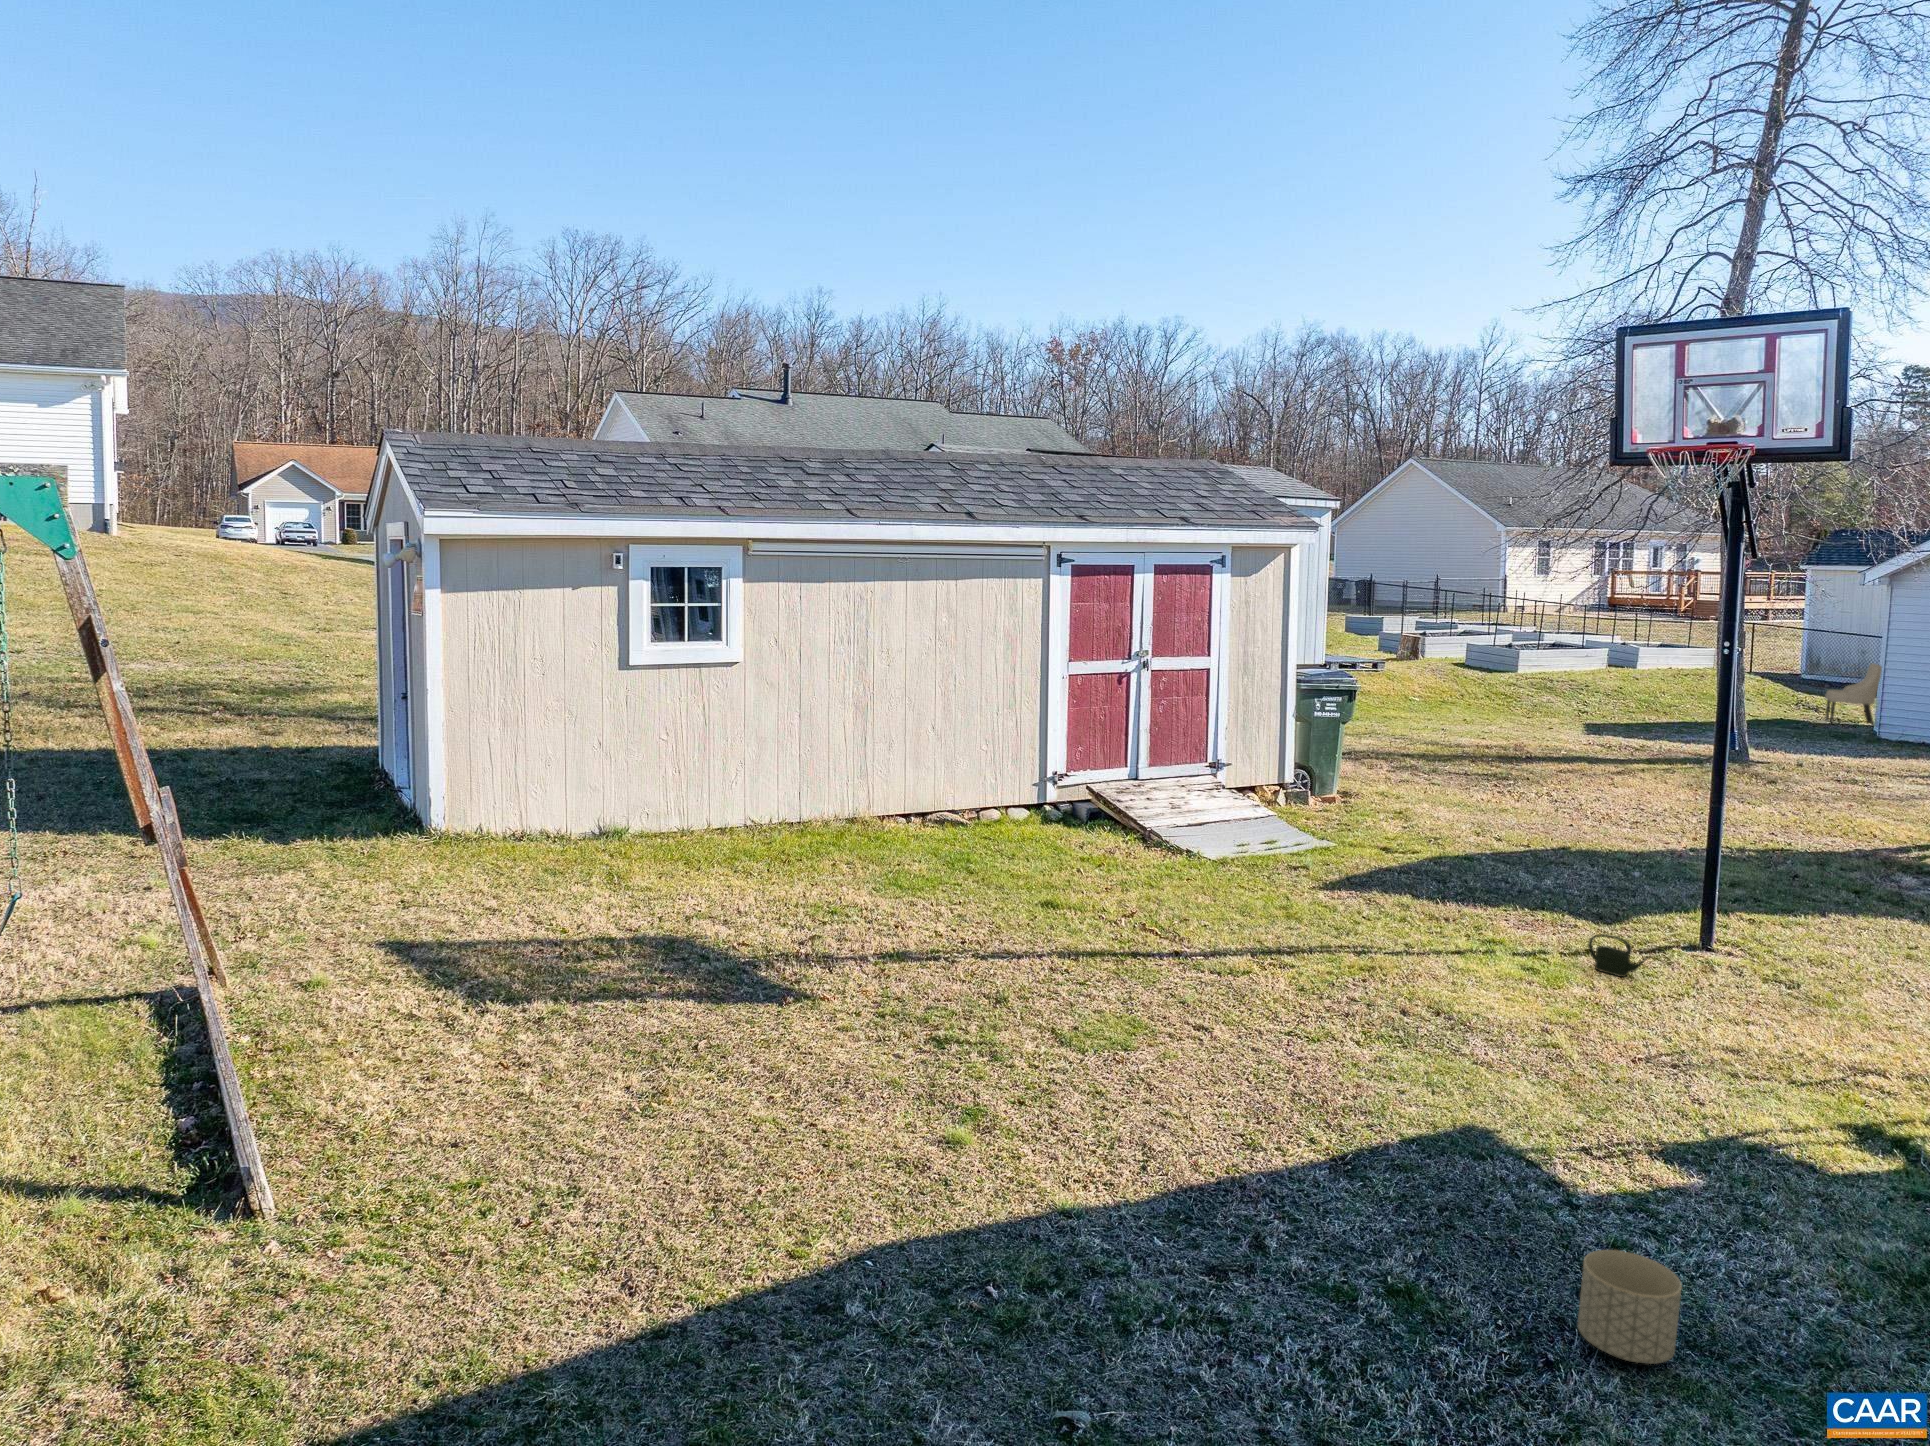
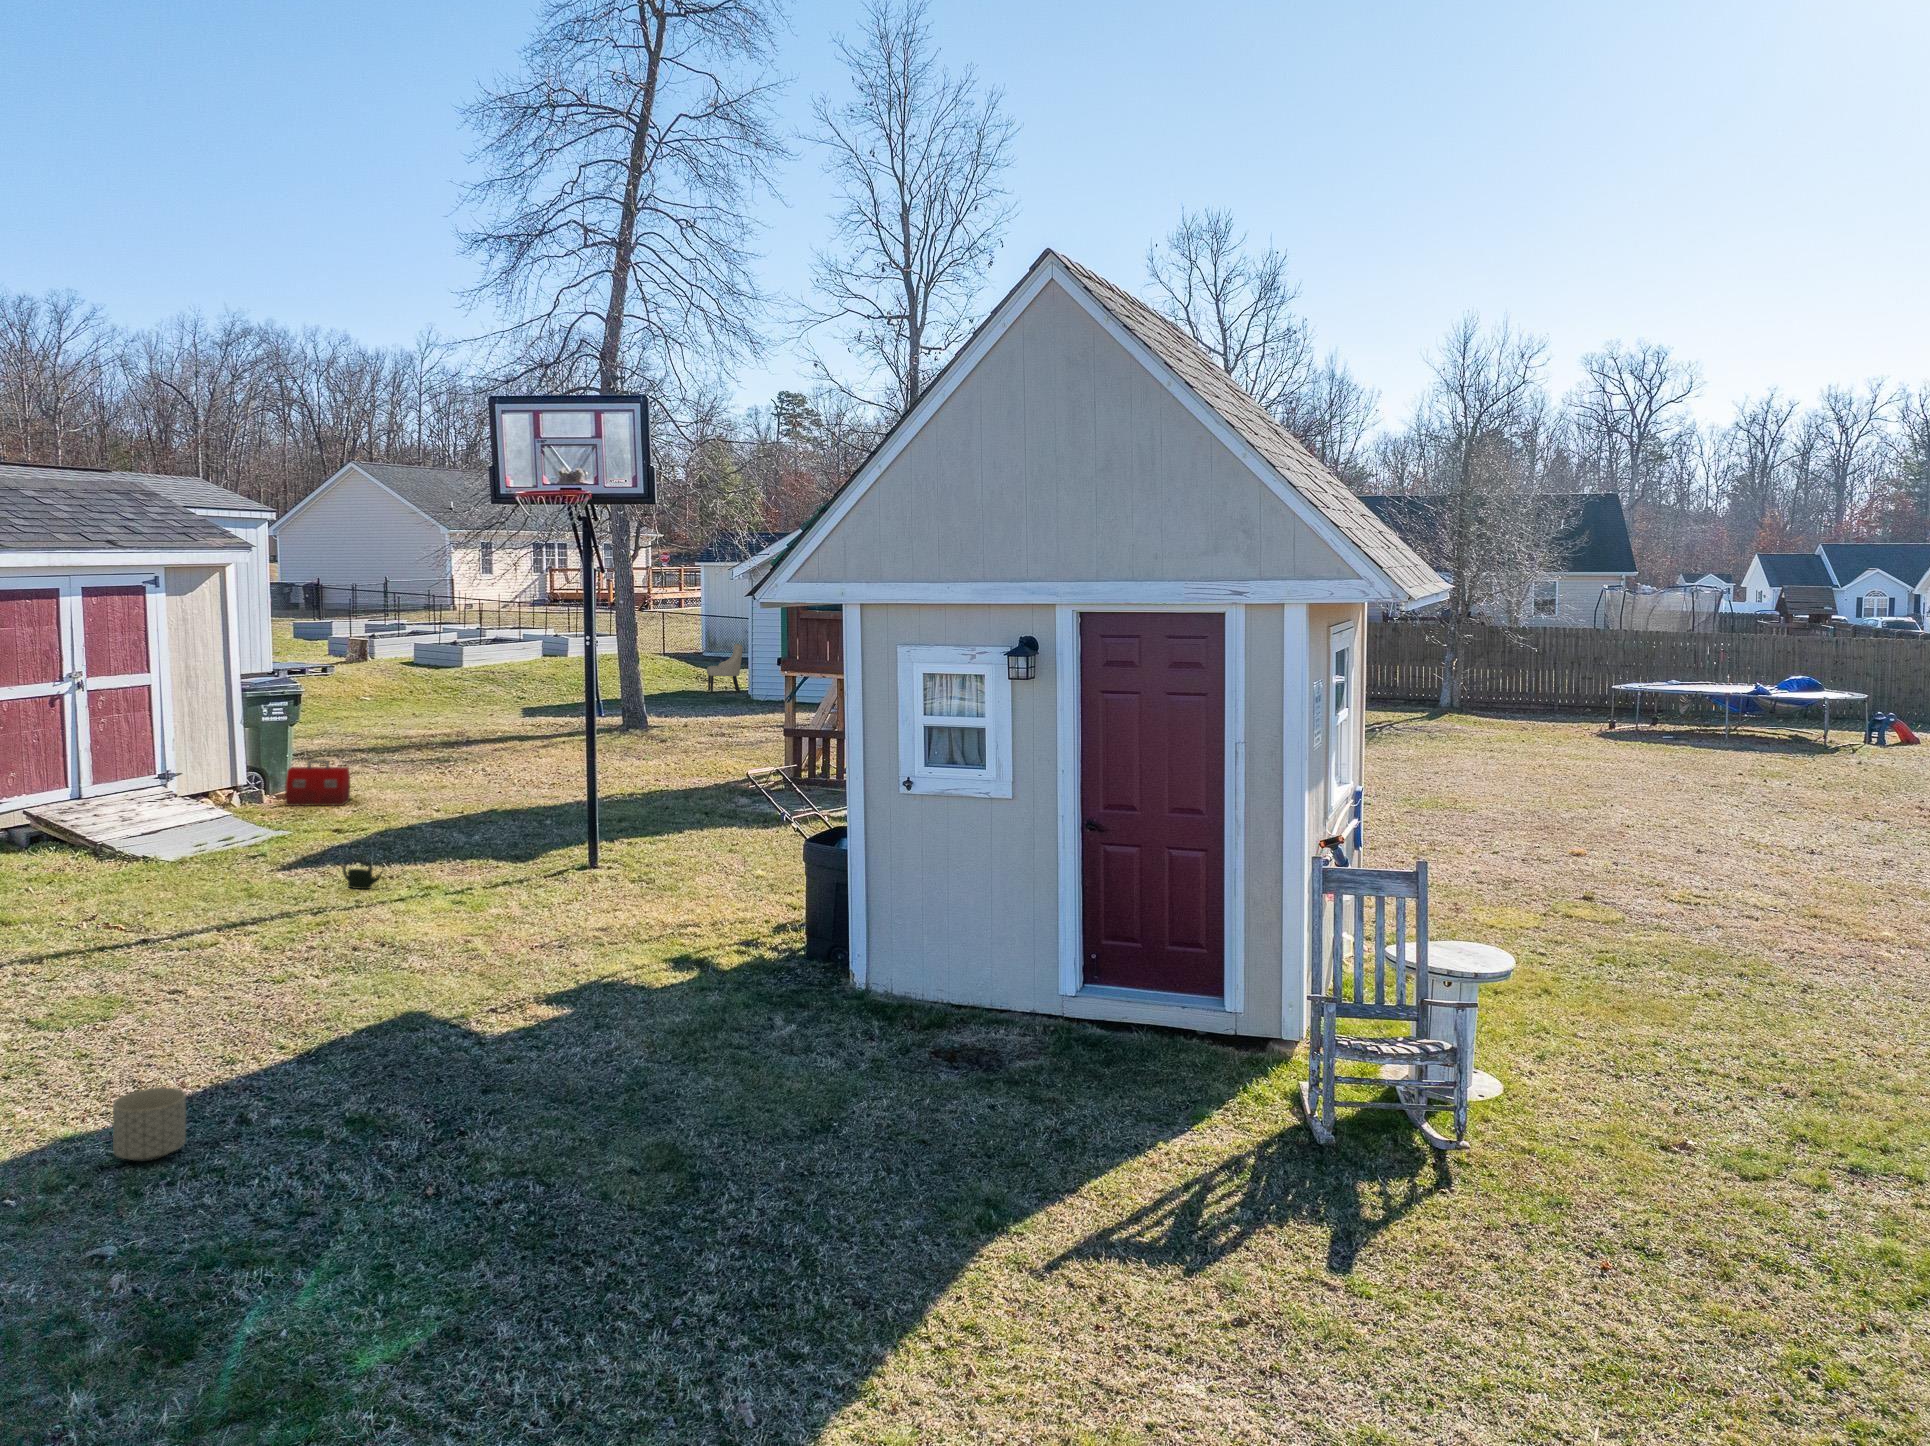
toolbox: none [1330,762,1398,816] -> present [285,760,350,806]
watering can: present [1588,934,1652,977] -> present [342,860,383,889]
planter: present [1577,1250,1682,1364] -> present [113,1088,186,1161]

